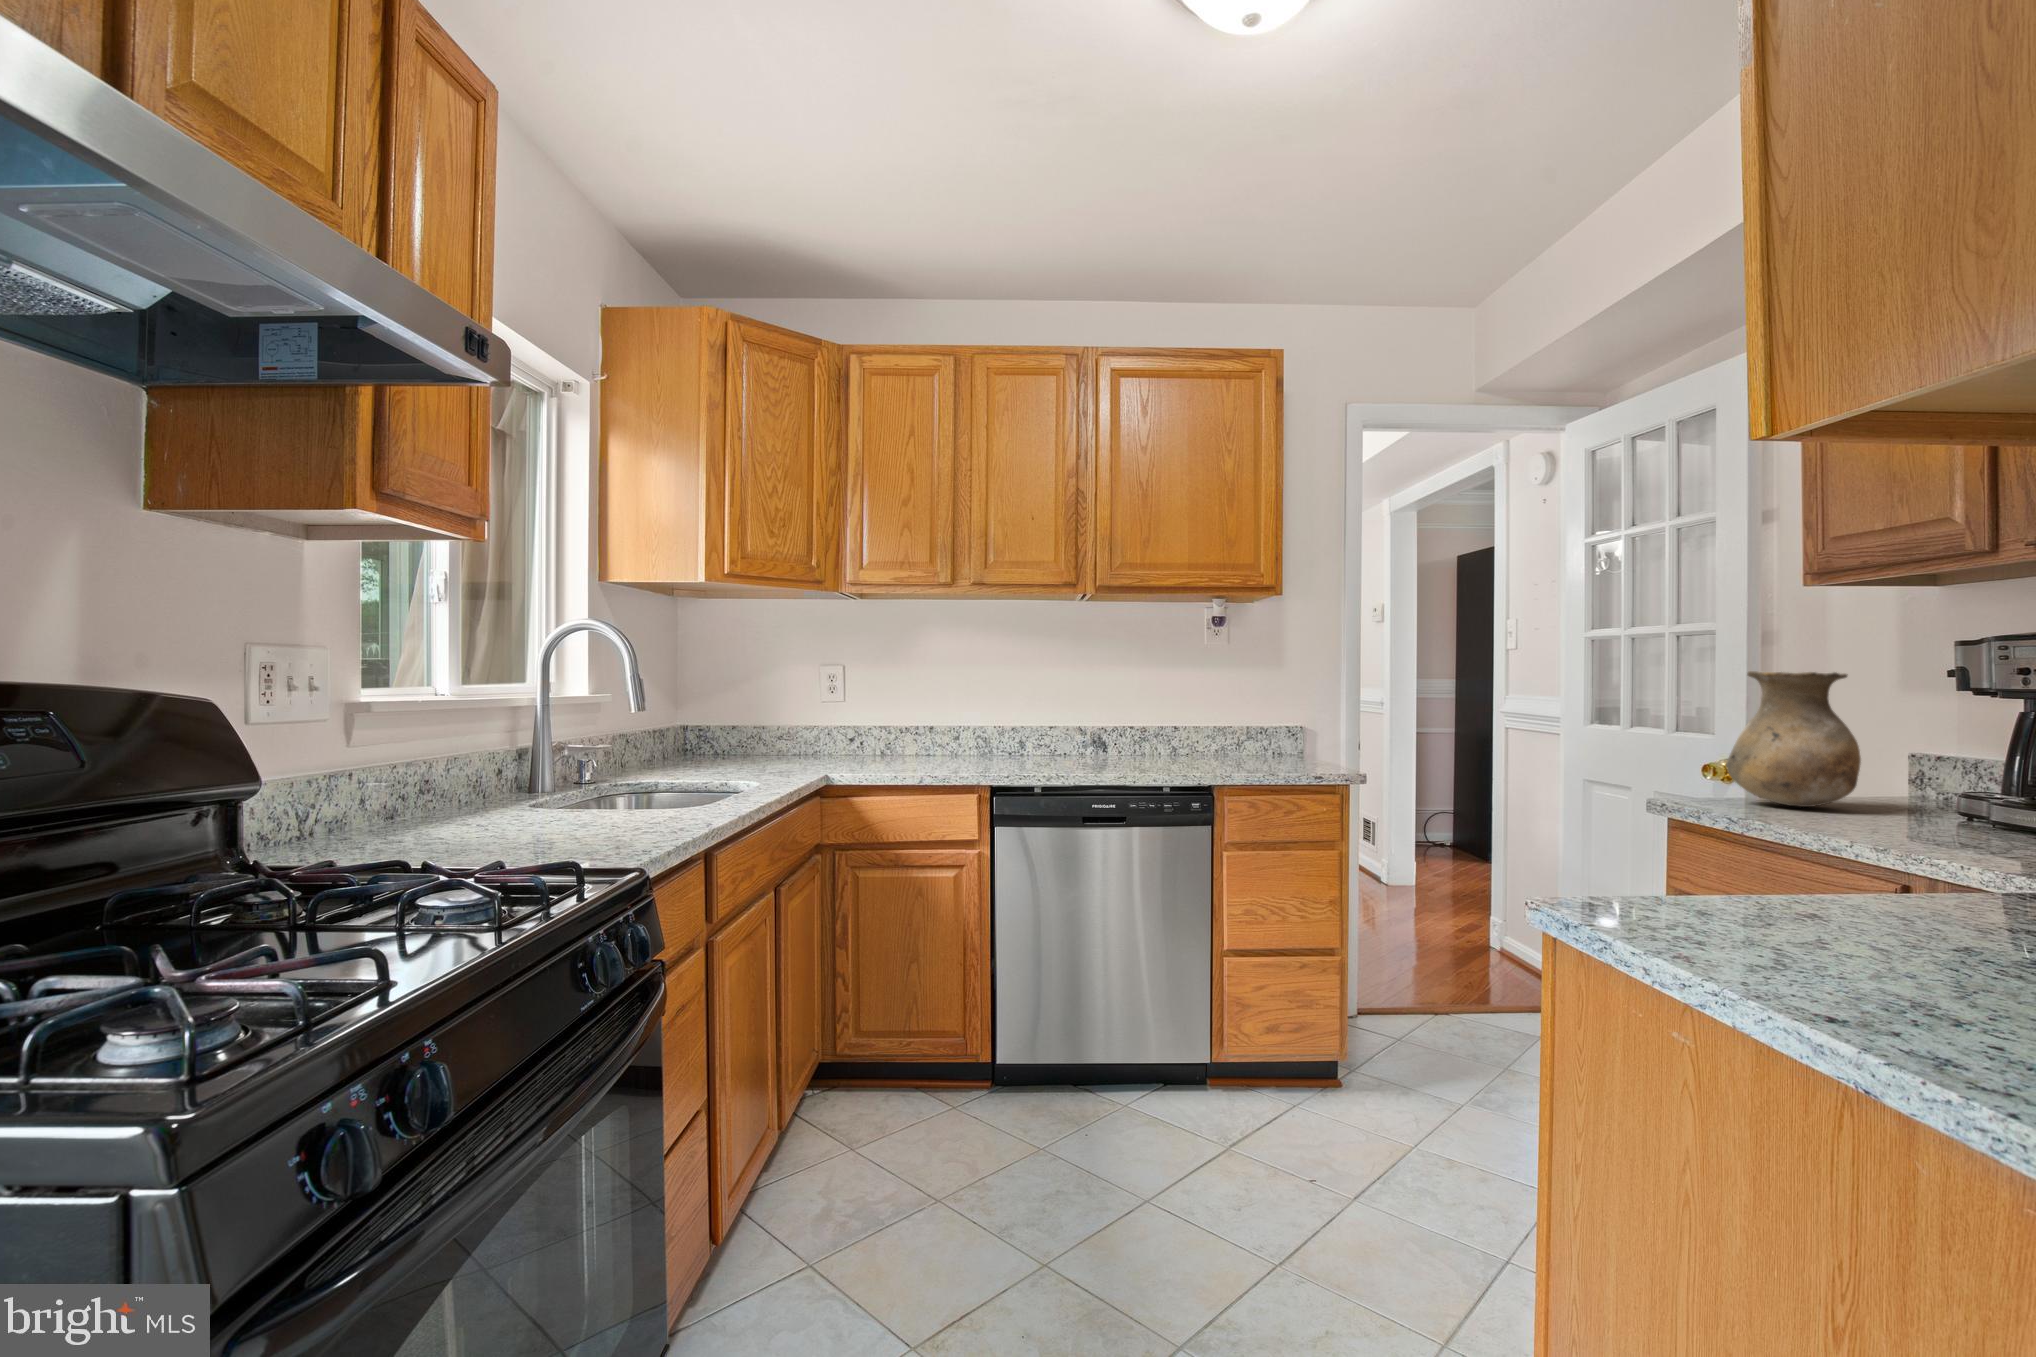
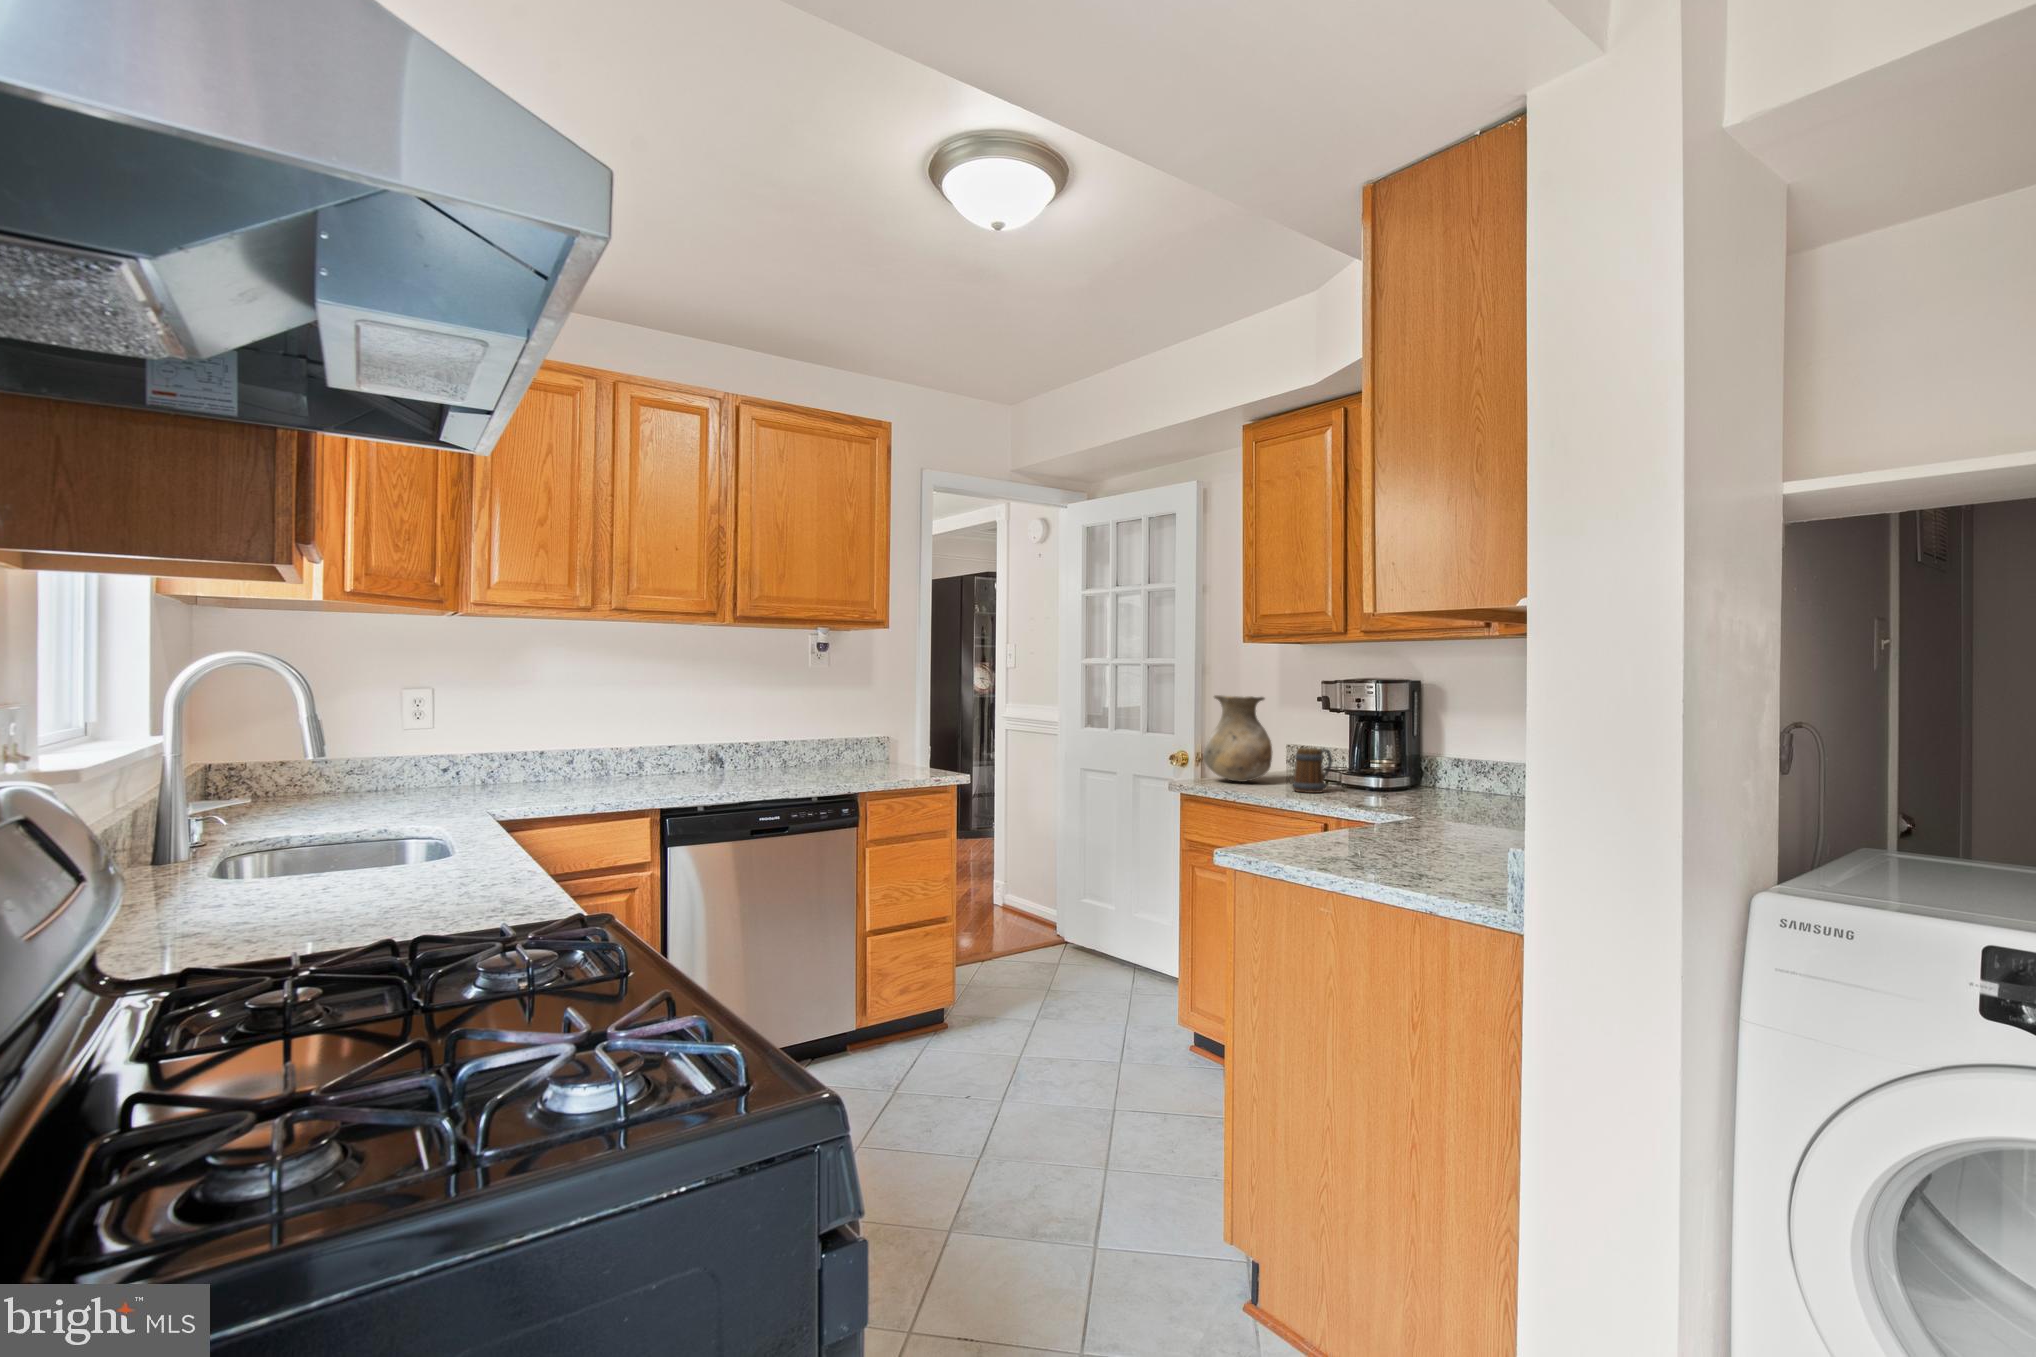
mug: none [1876,755,1969,831] -> present [1293,748,1332,793]

